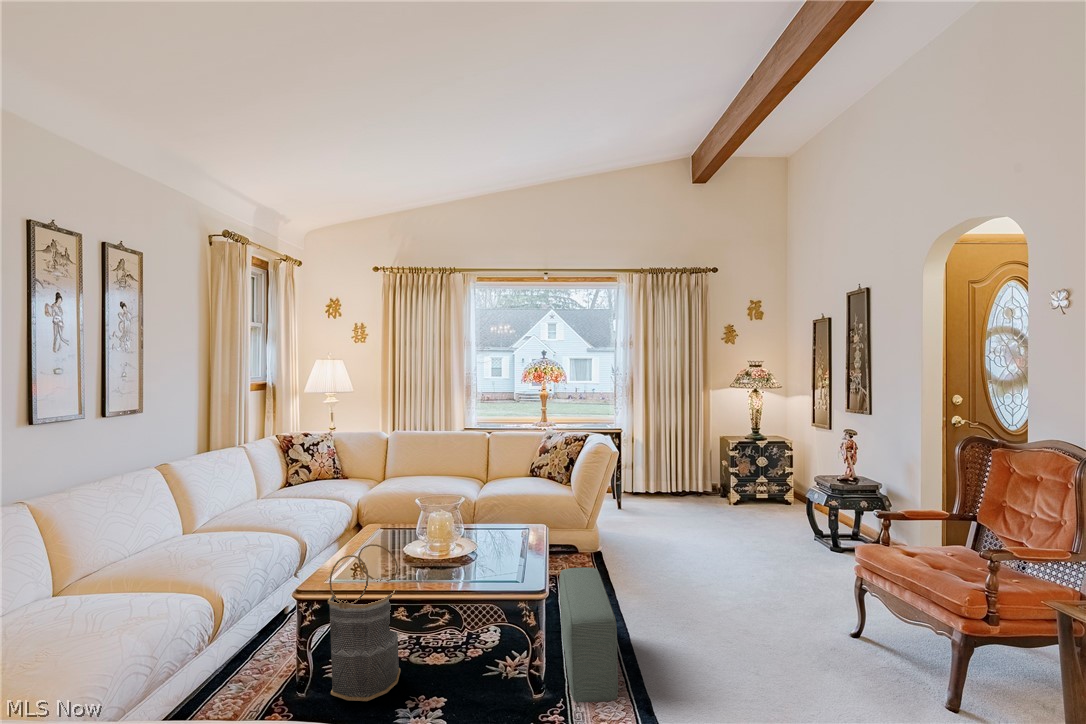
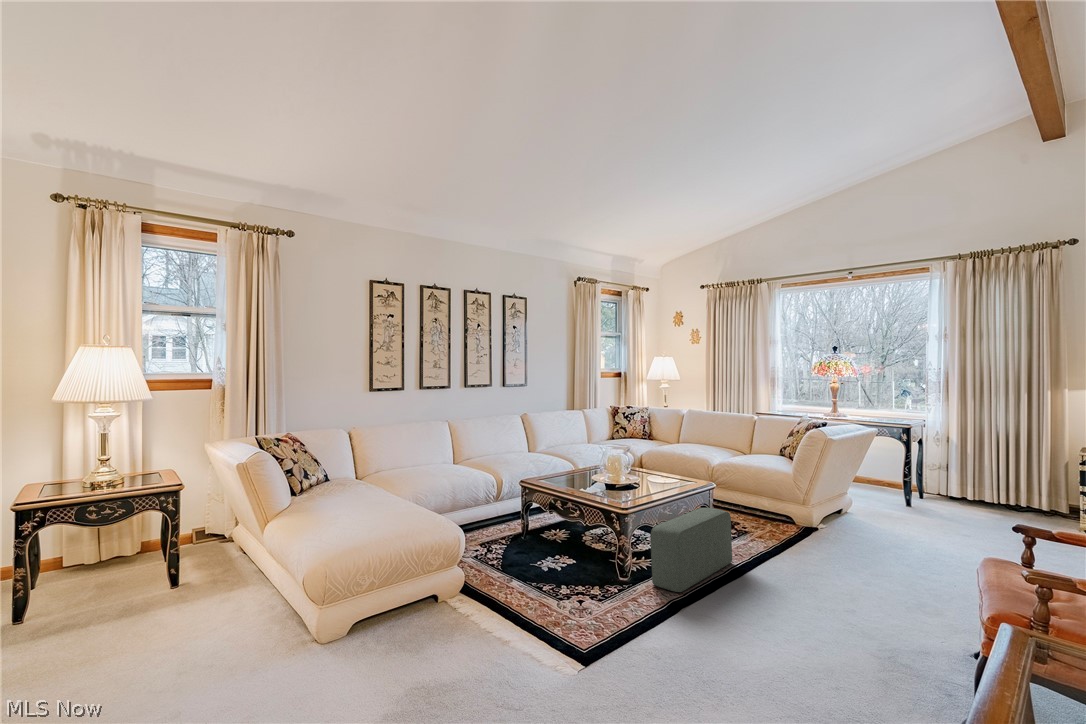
basket: present [328,544,400,701] -> none [539,461,582,547]

